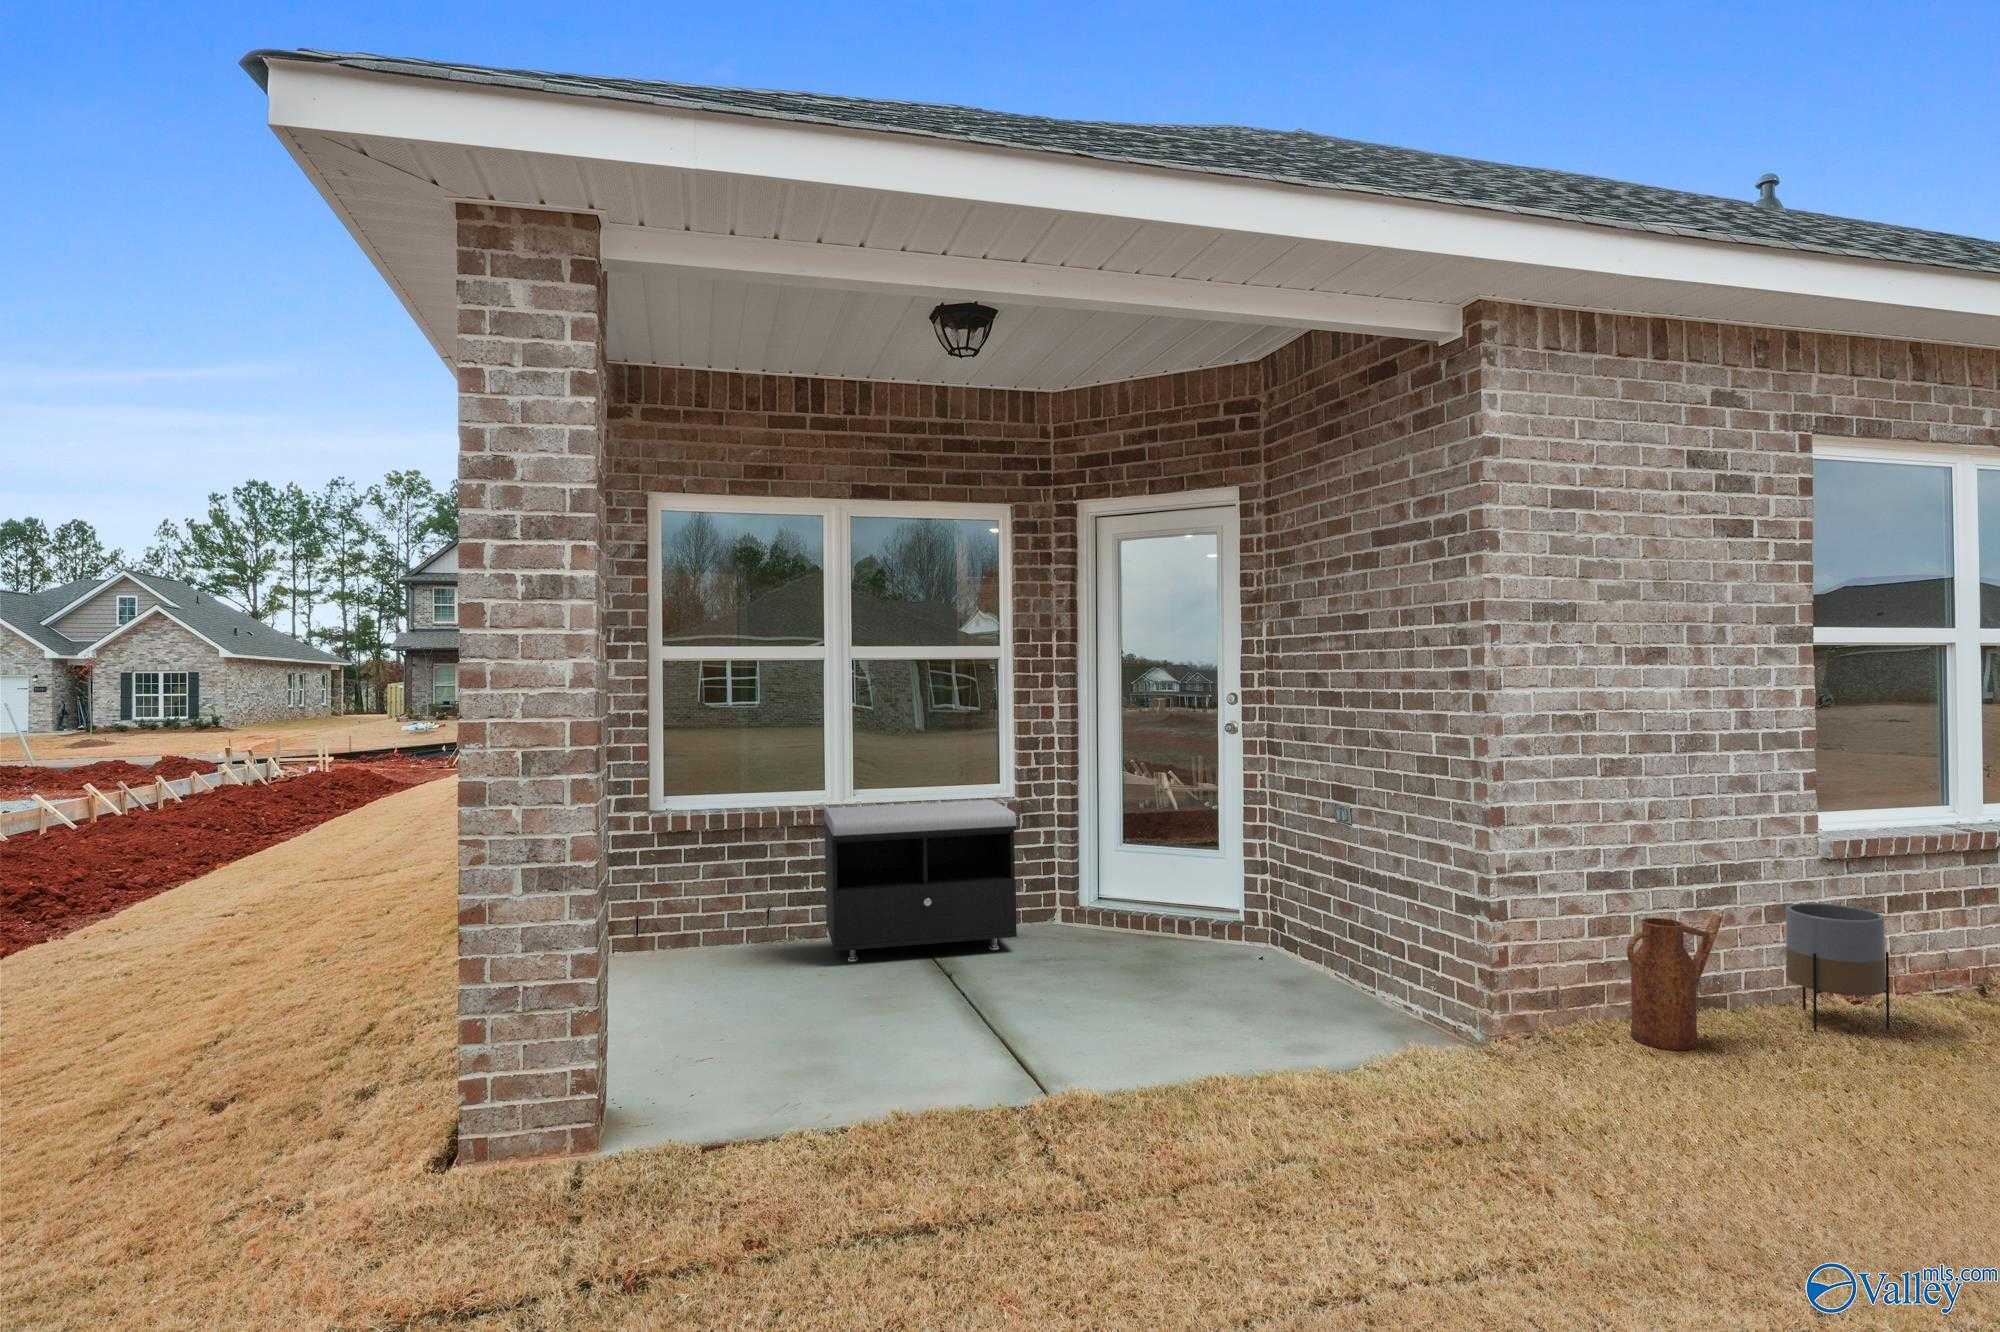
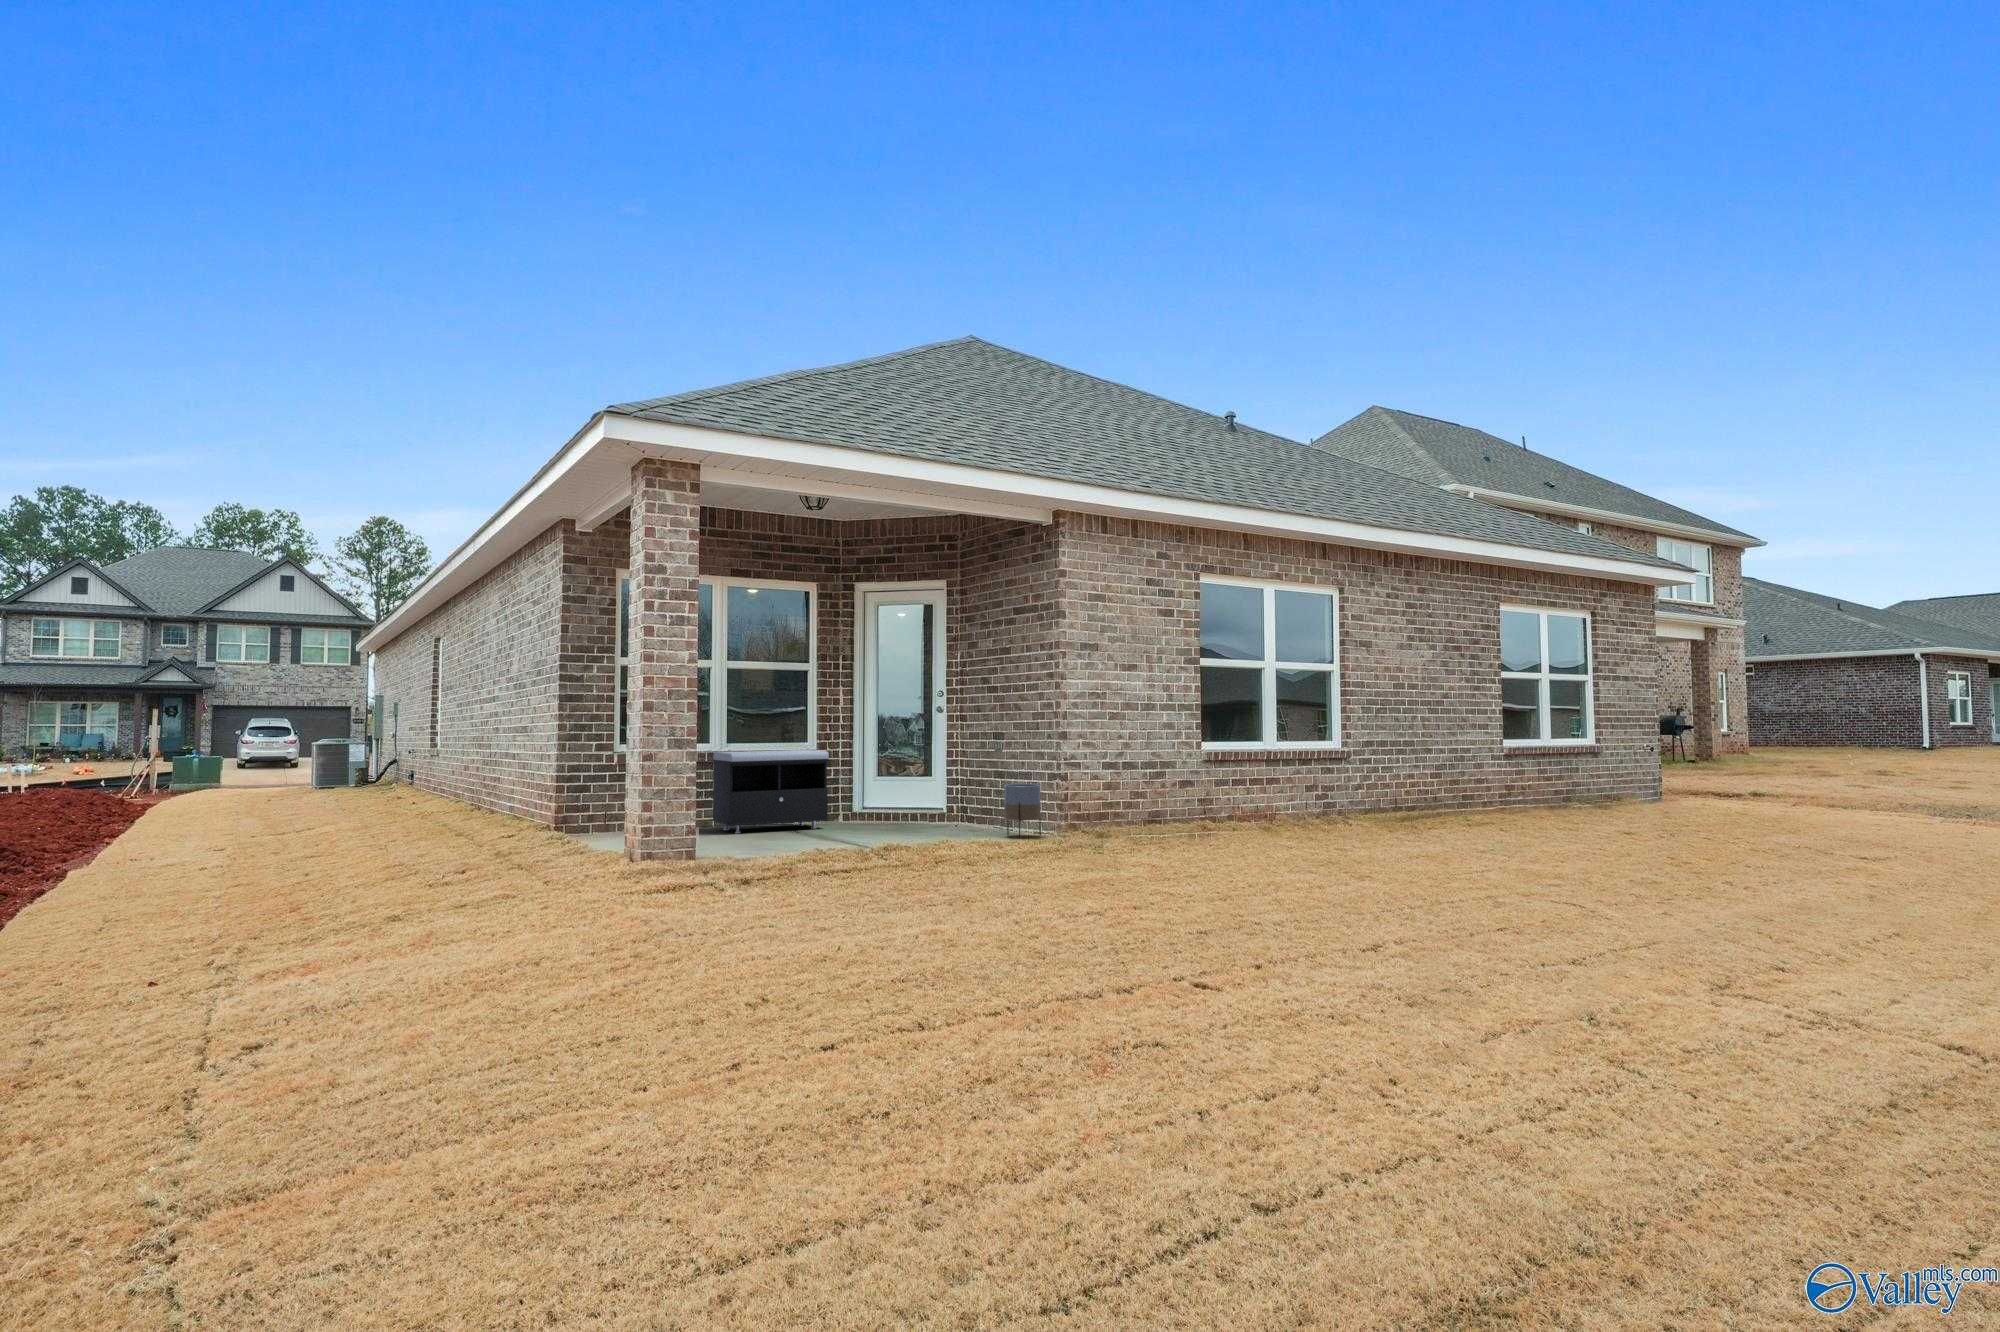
planter: present [1786,903,1889,1031] -> present [1004,784,1041,839]
watering can: present [1627,914,1723,1051] -> none [1115,780,1155,835]

